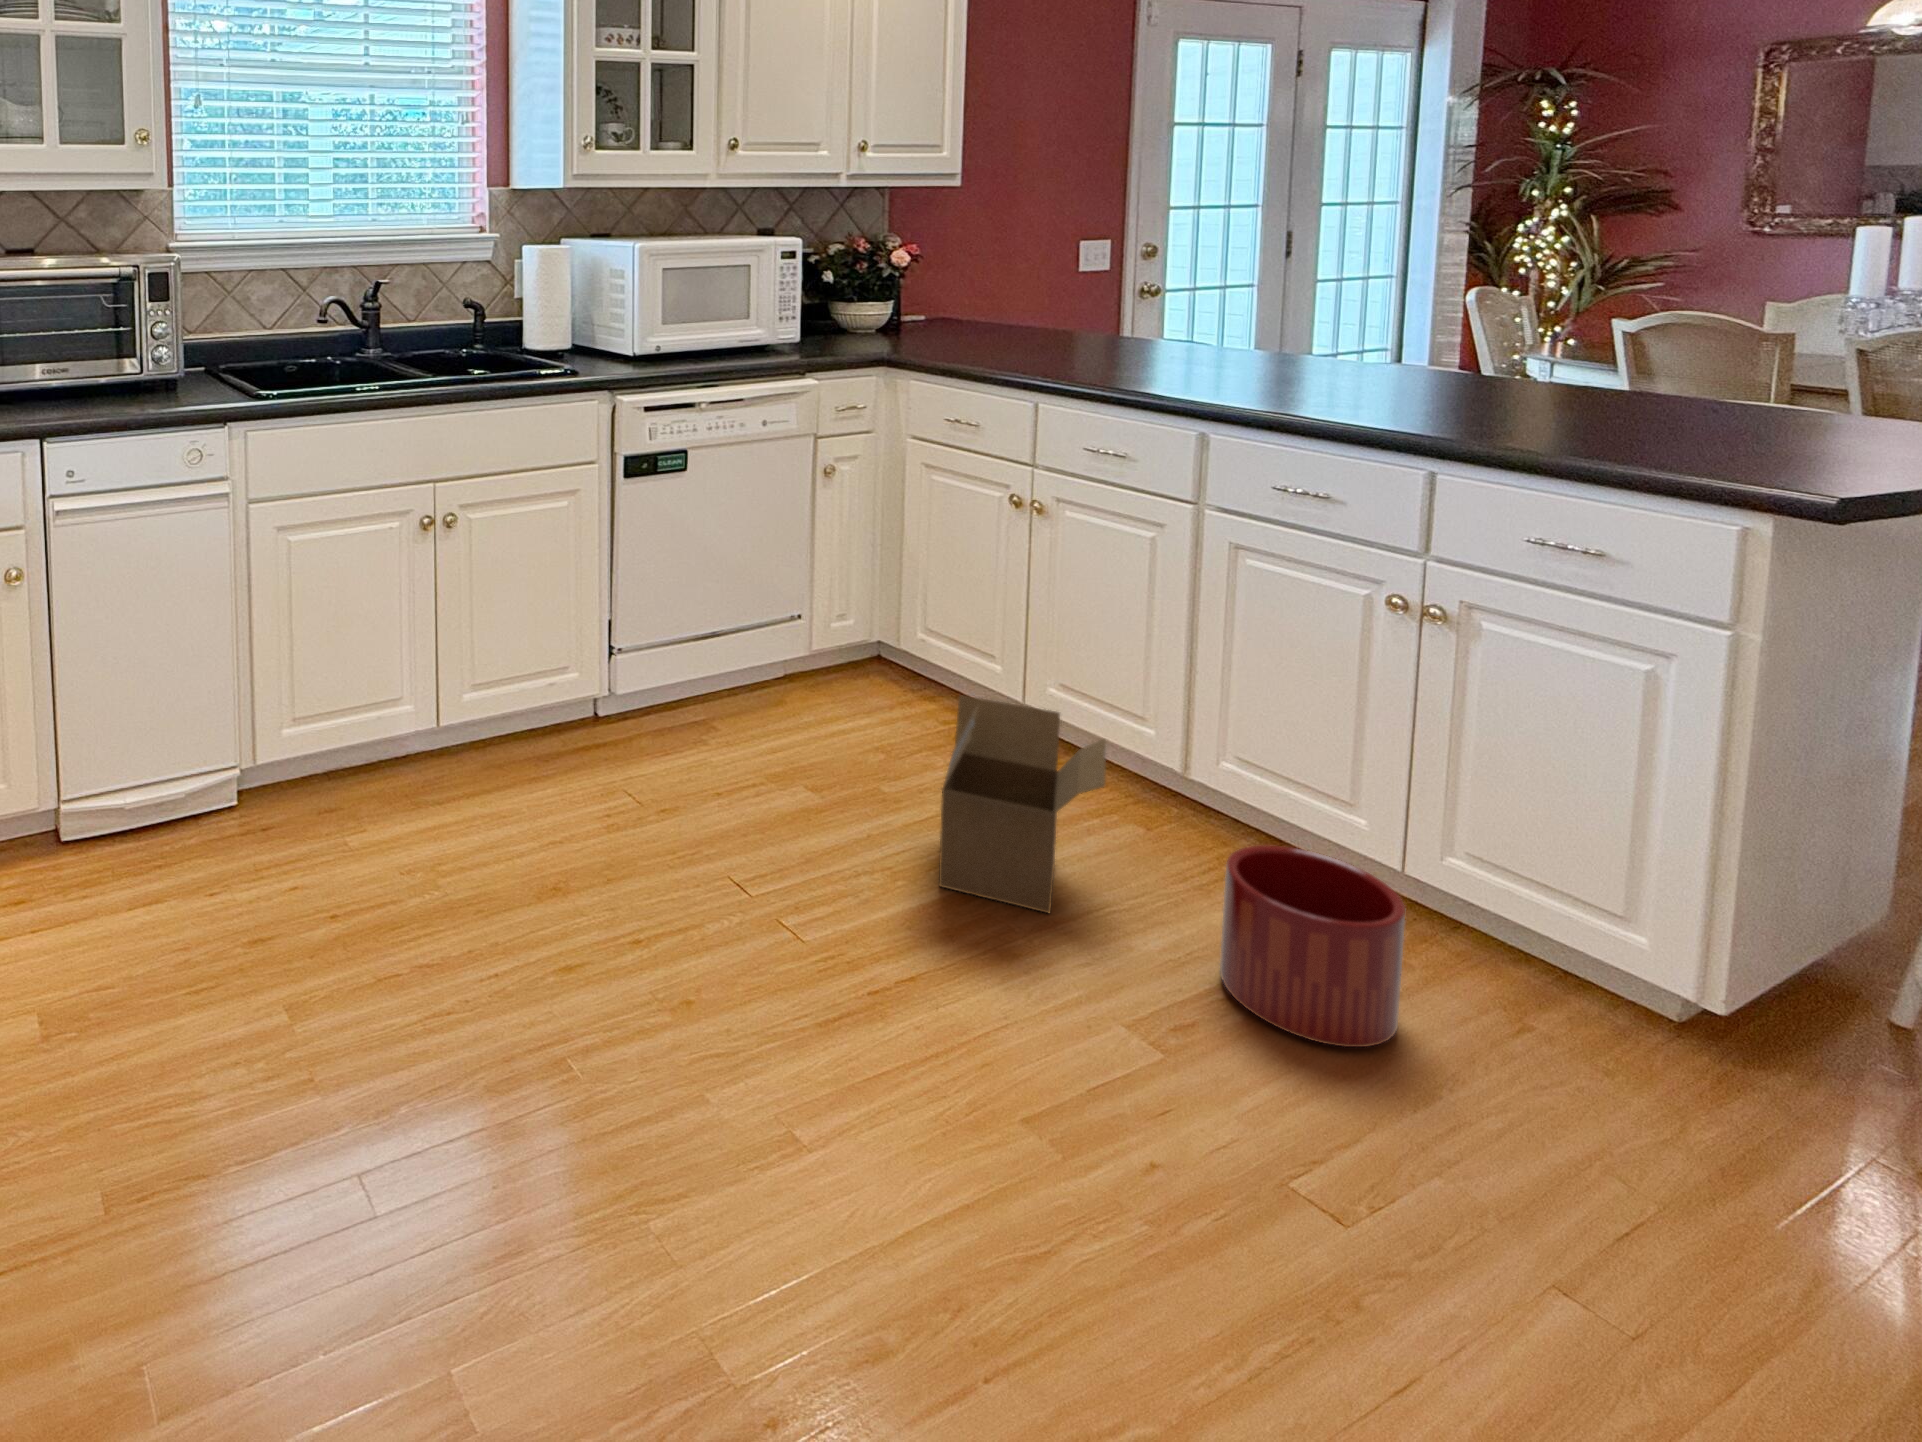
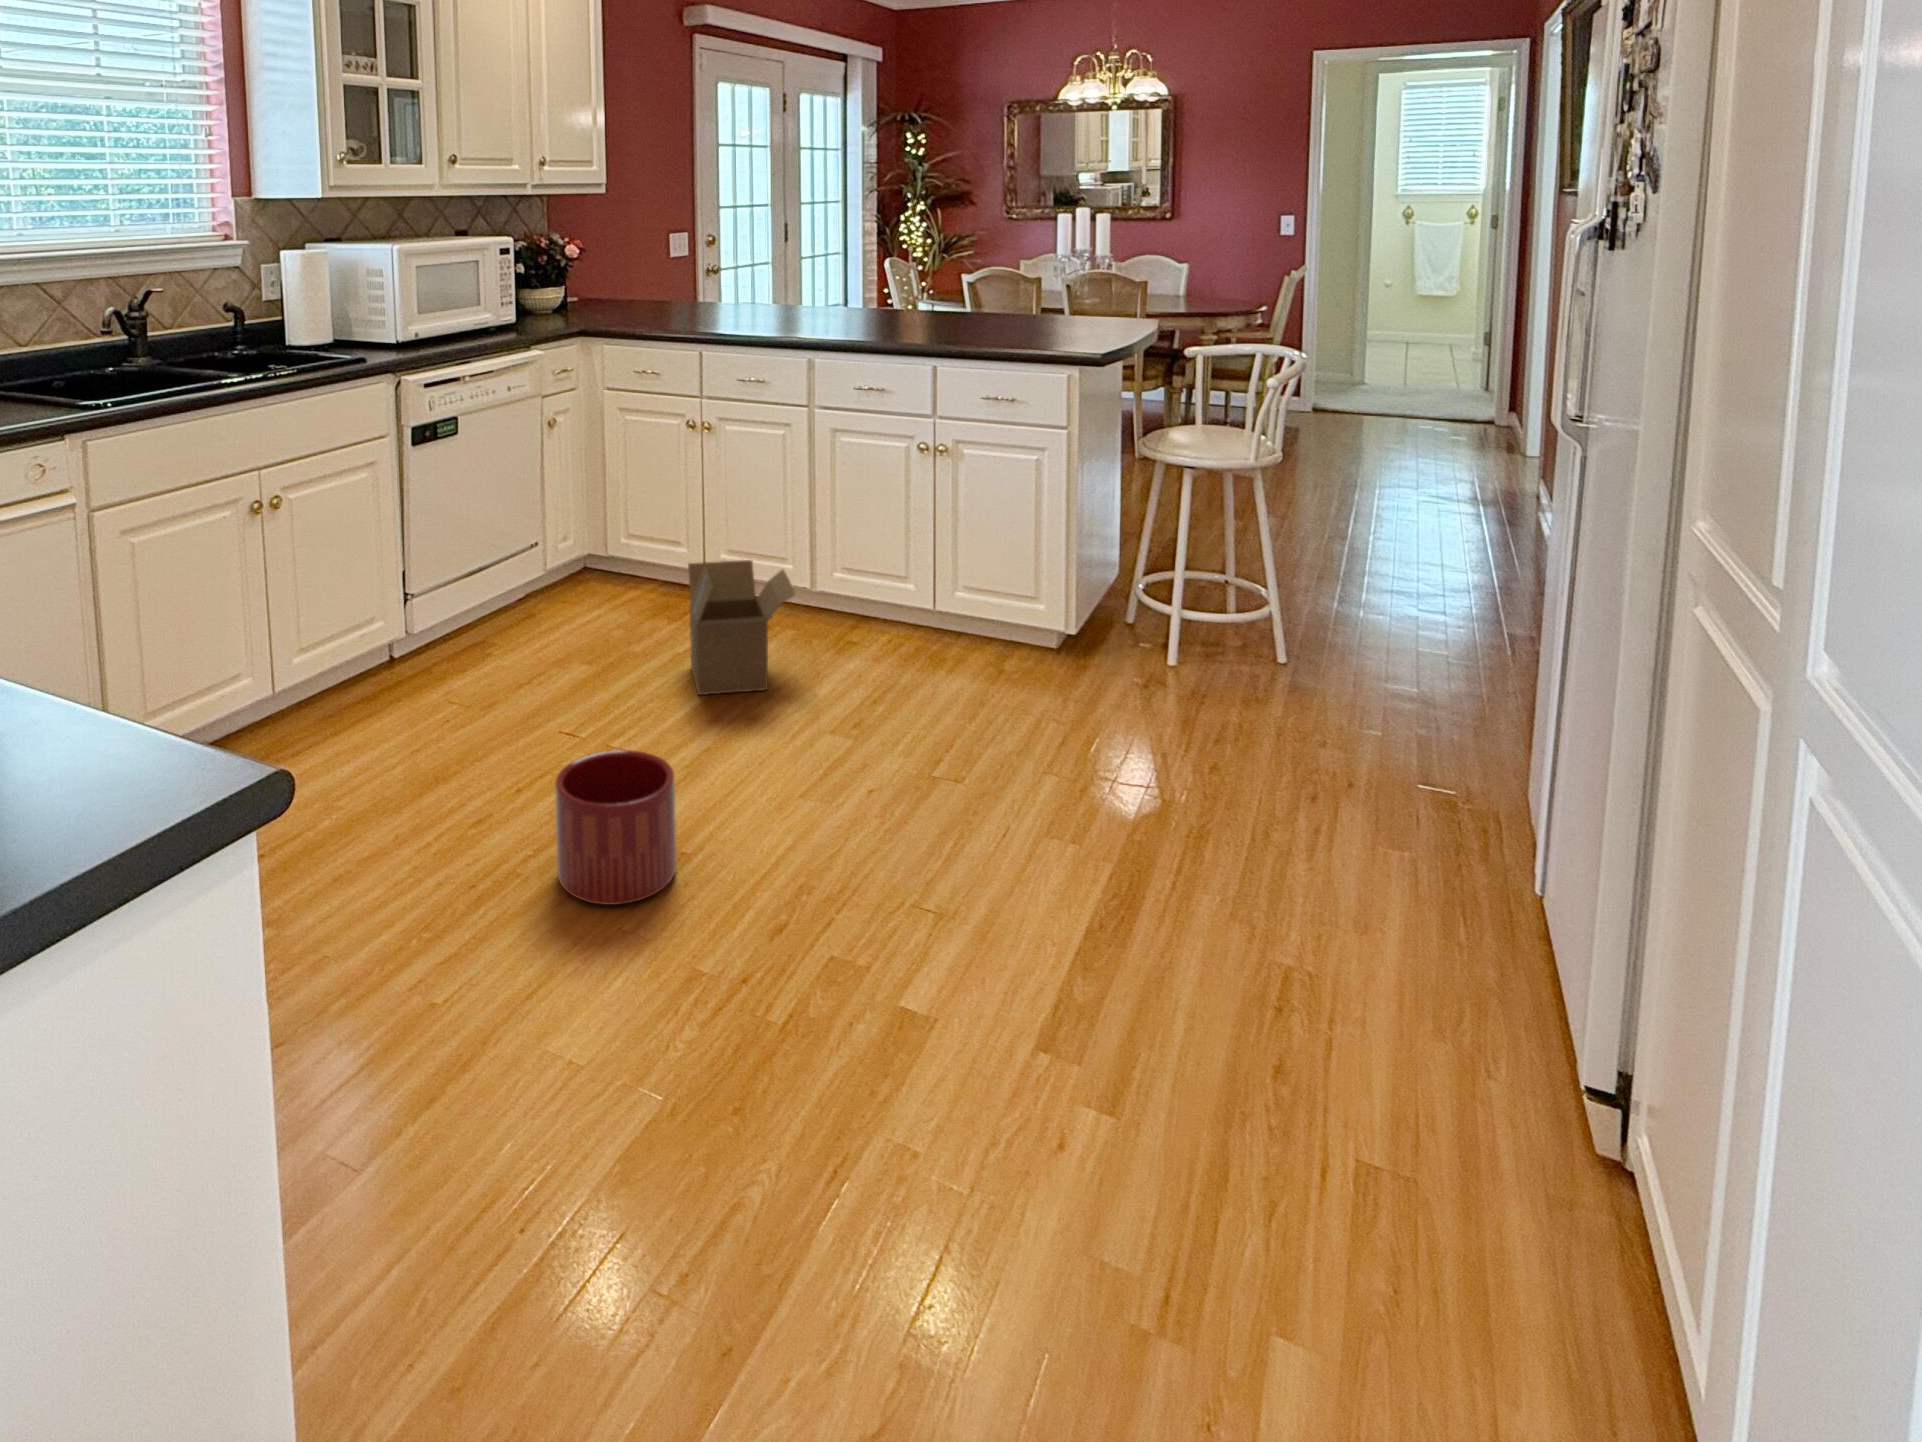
planter: present [1220,845,1405,1047] -> present [555,750,676,905]

